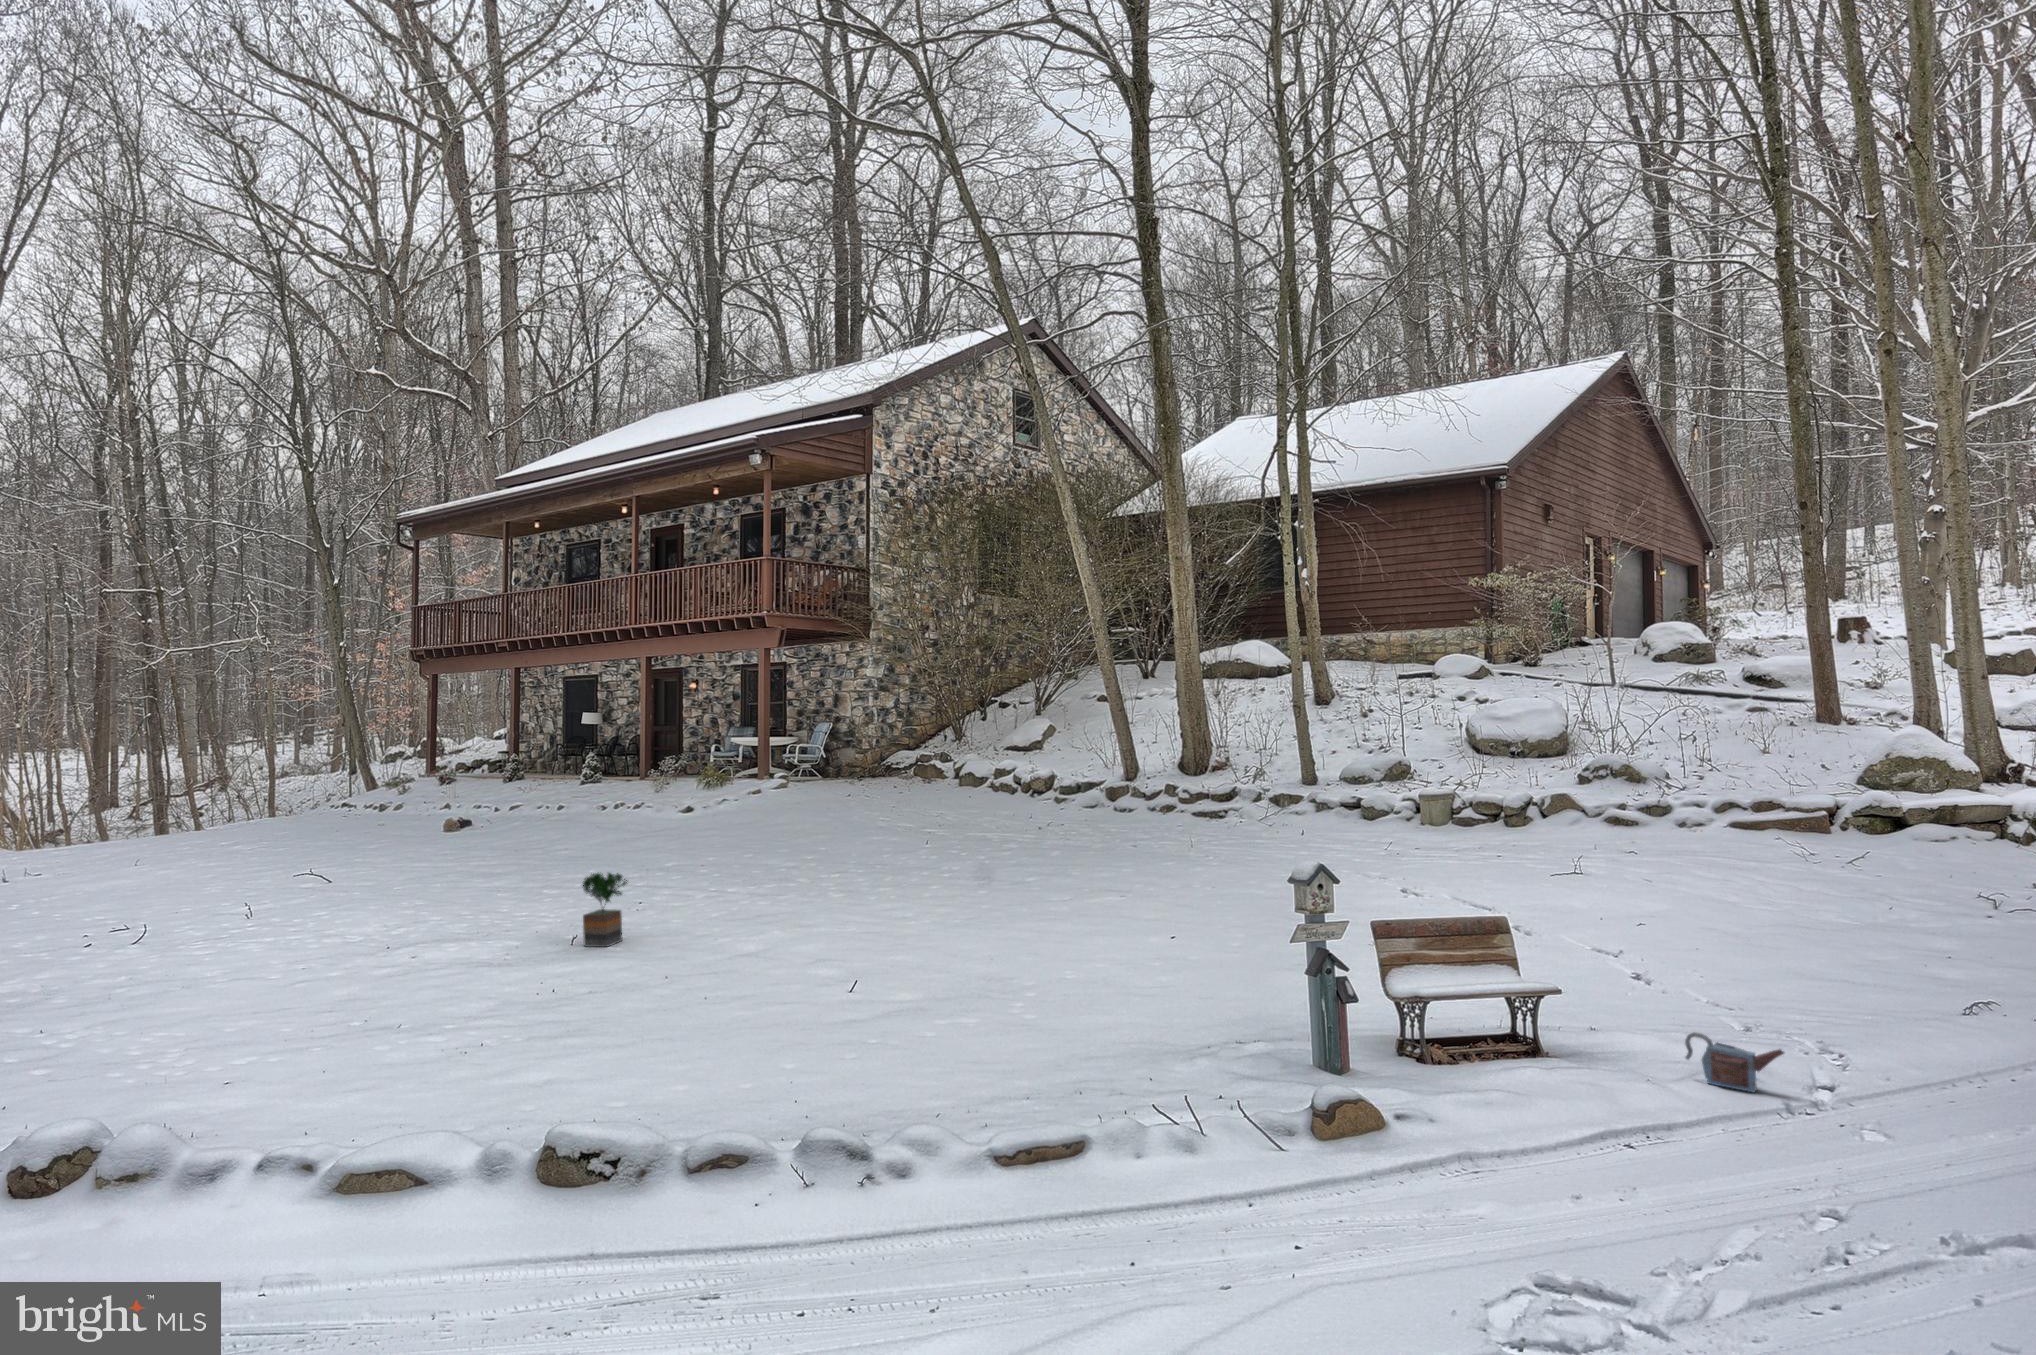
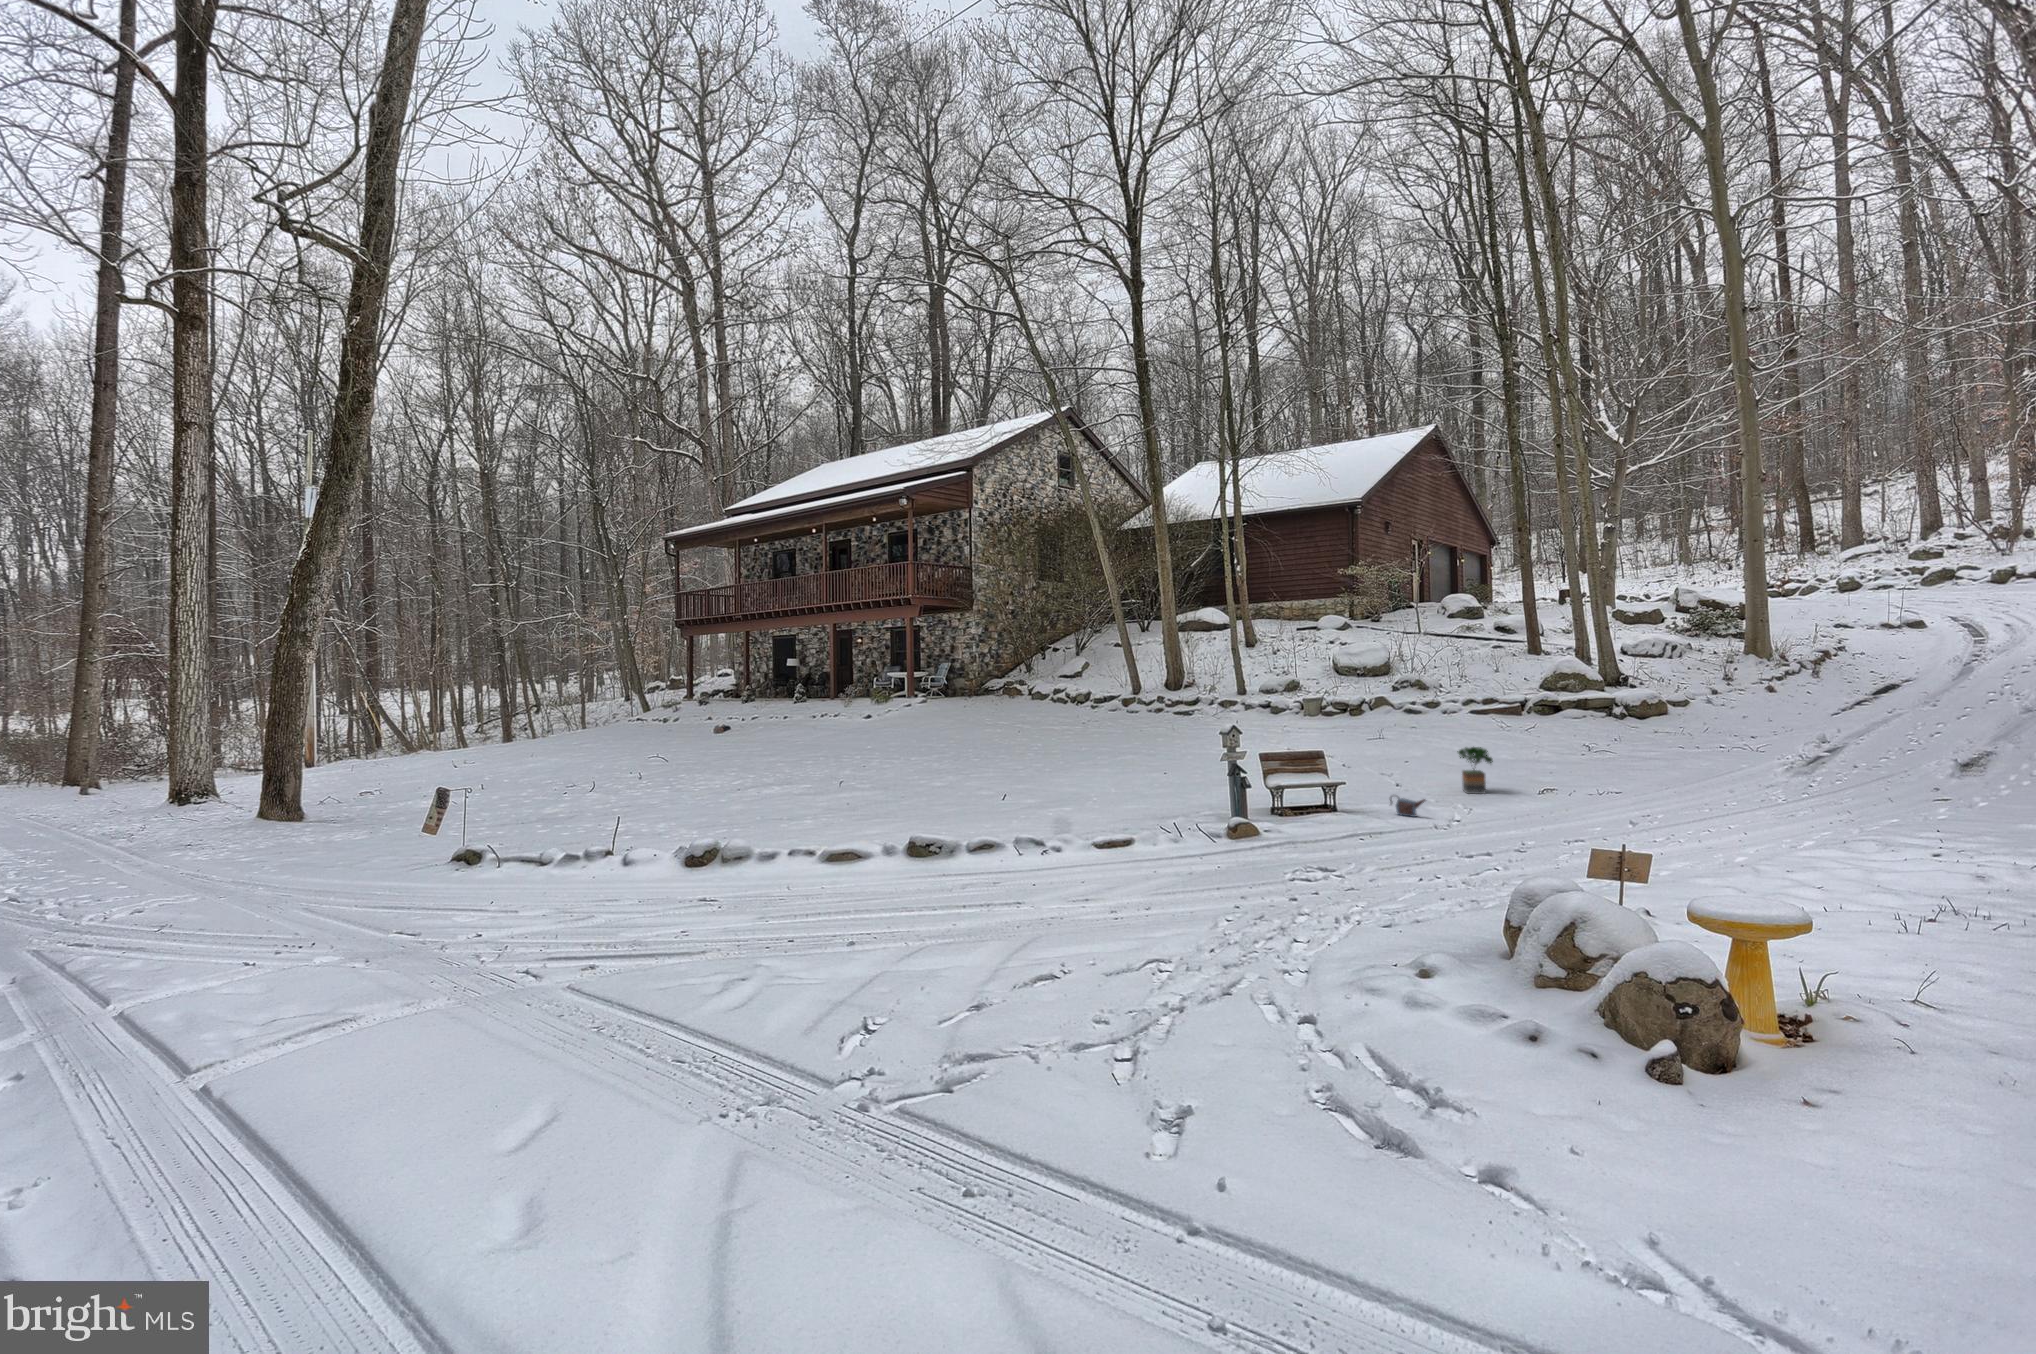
potted tree: present [583,873,628,947] -> present [1457,747,1493,794]

